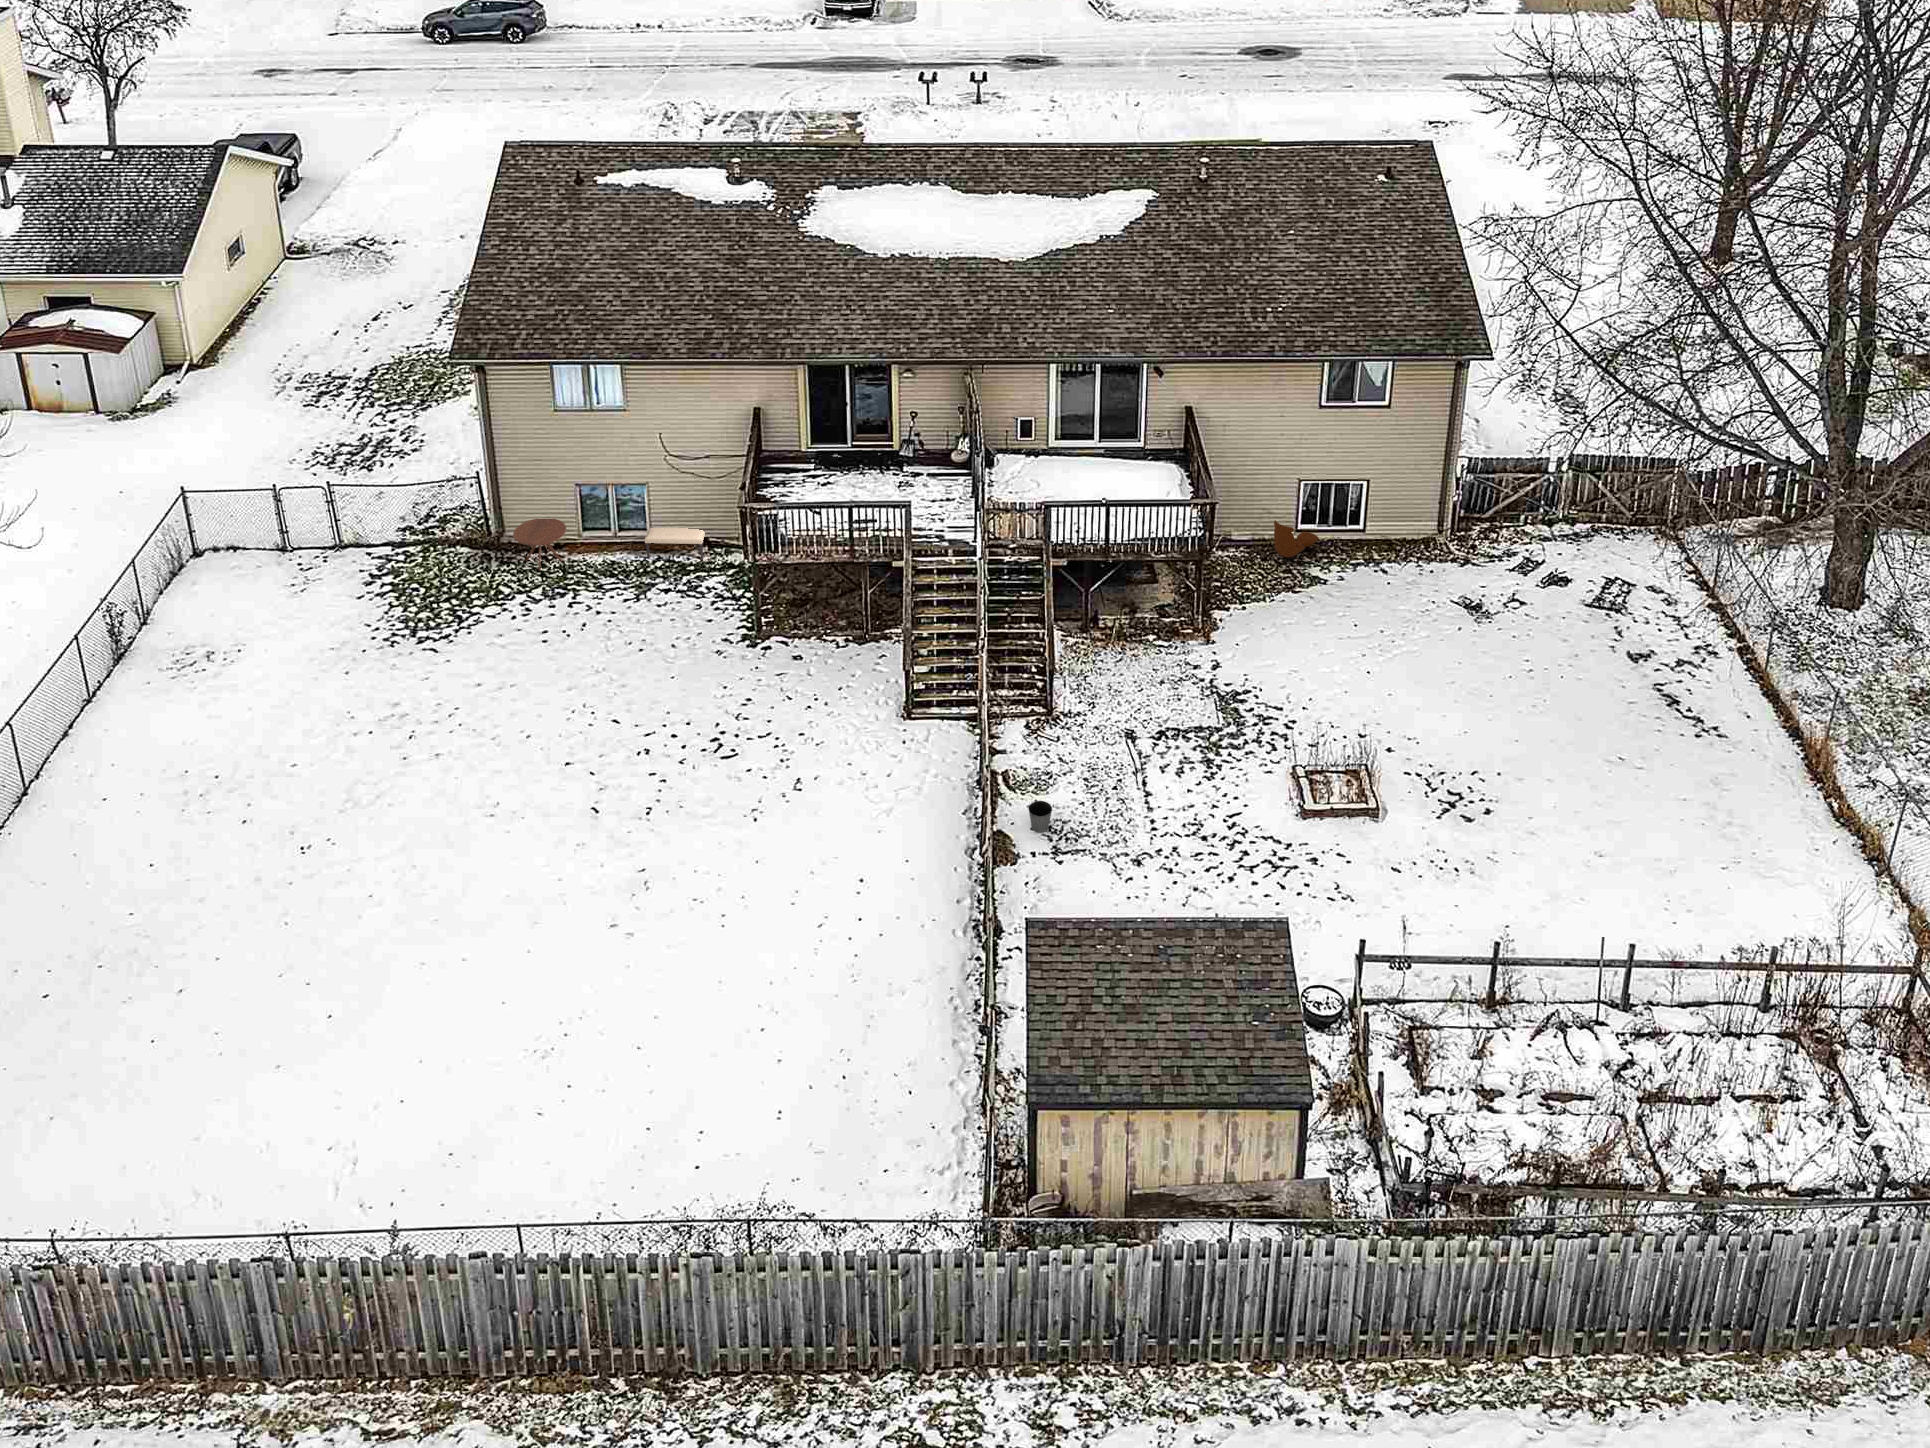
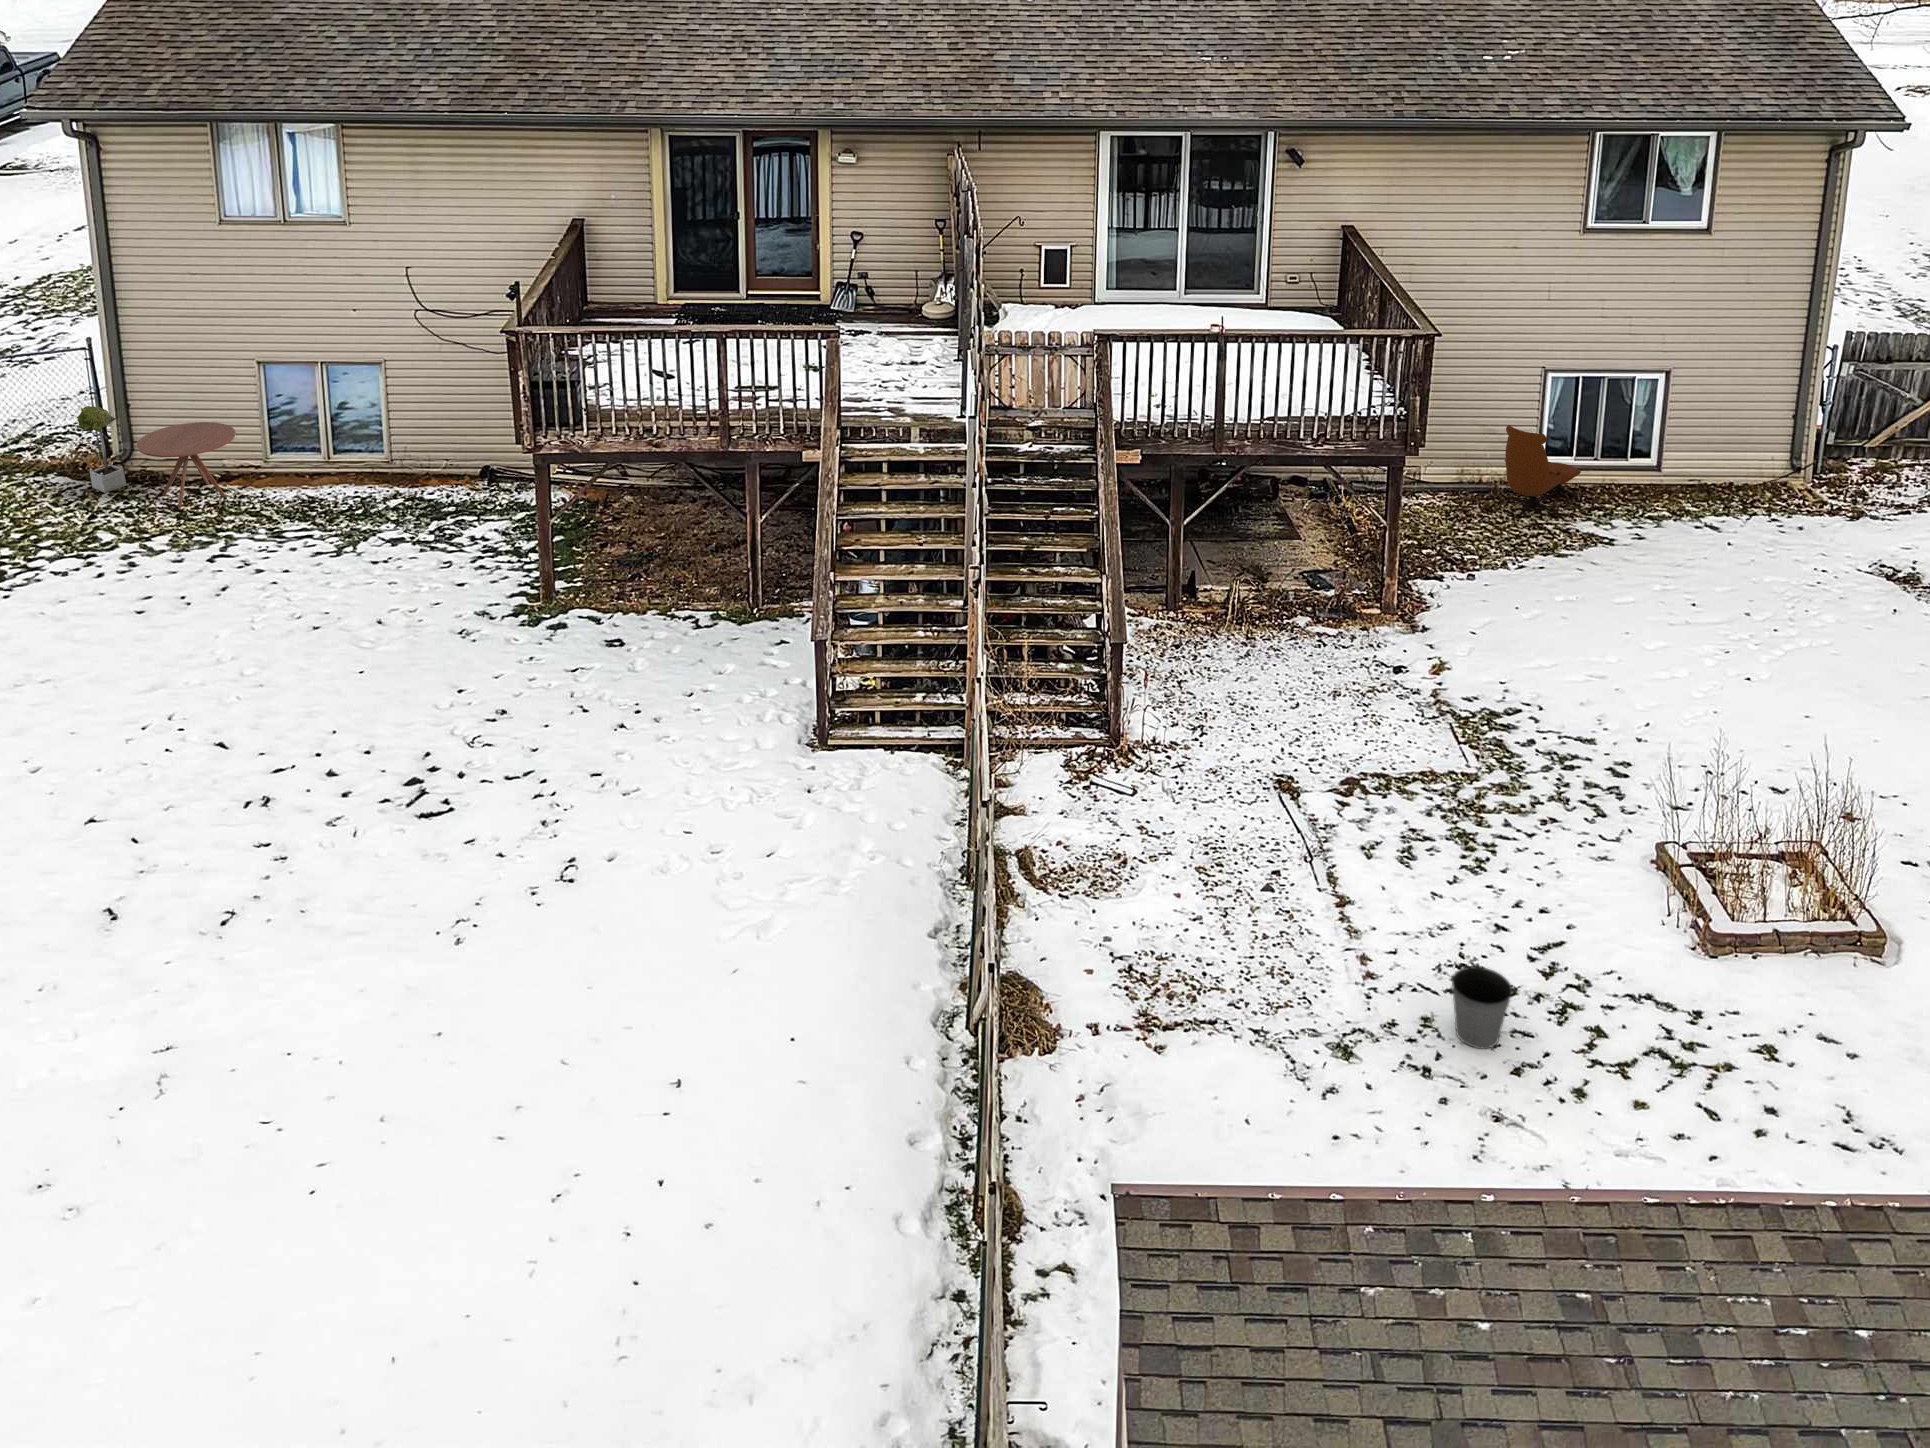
potted tree: none [475,511,502,559] -> present [77,406,126,493]
bench: present [645,528,705,559] -> none [373,440,487,497]
bucket: present [1028,801,1052,833] -> present [1451,966,1514,1049]

